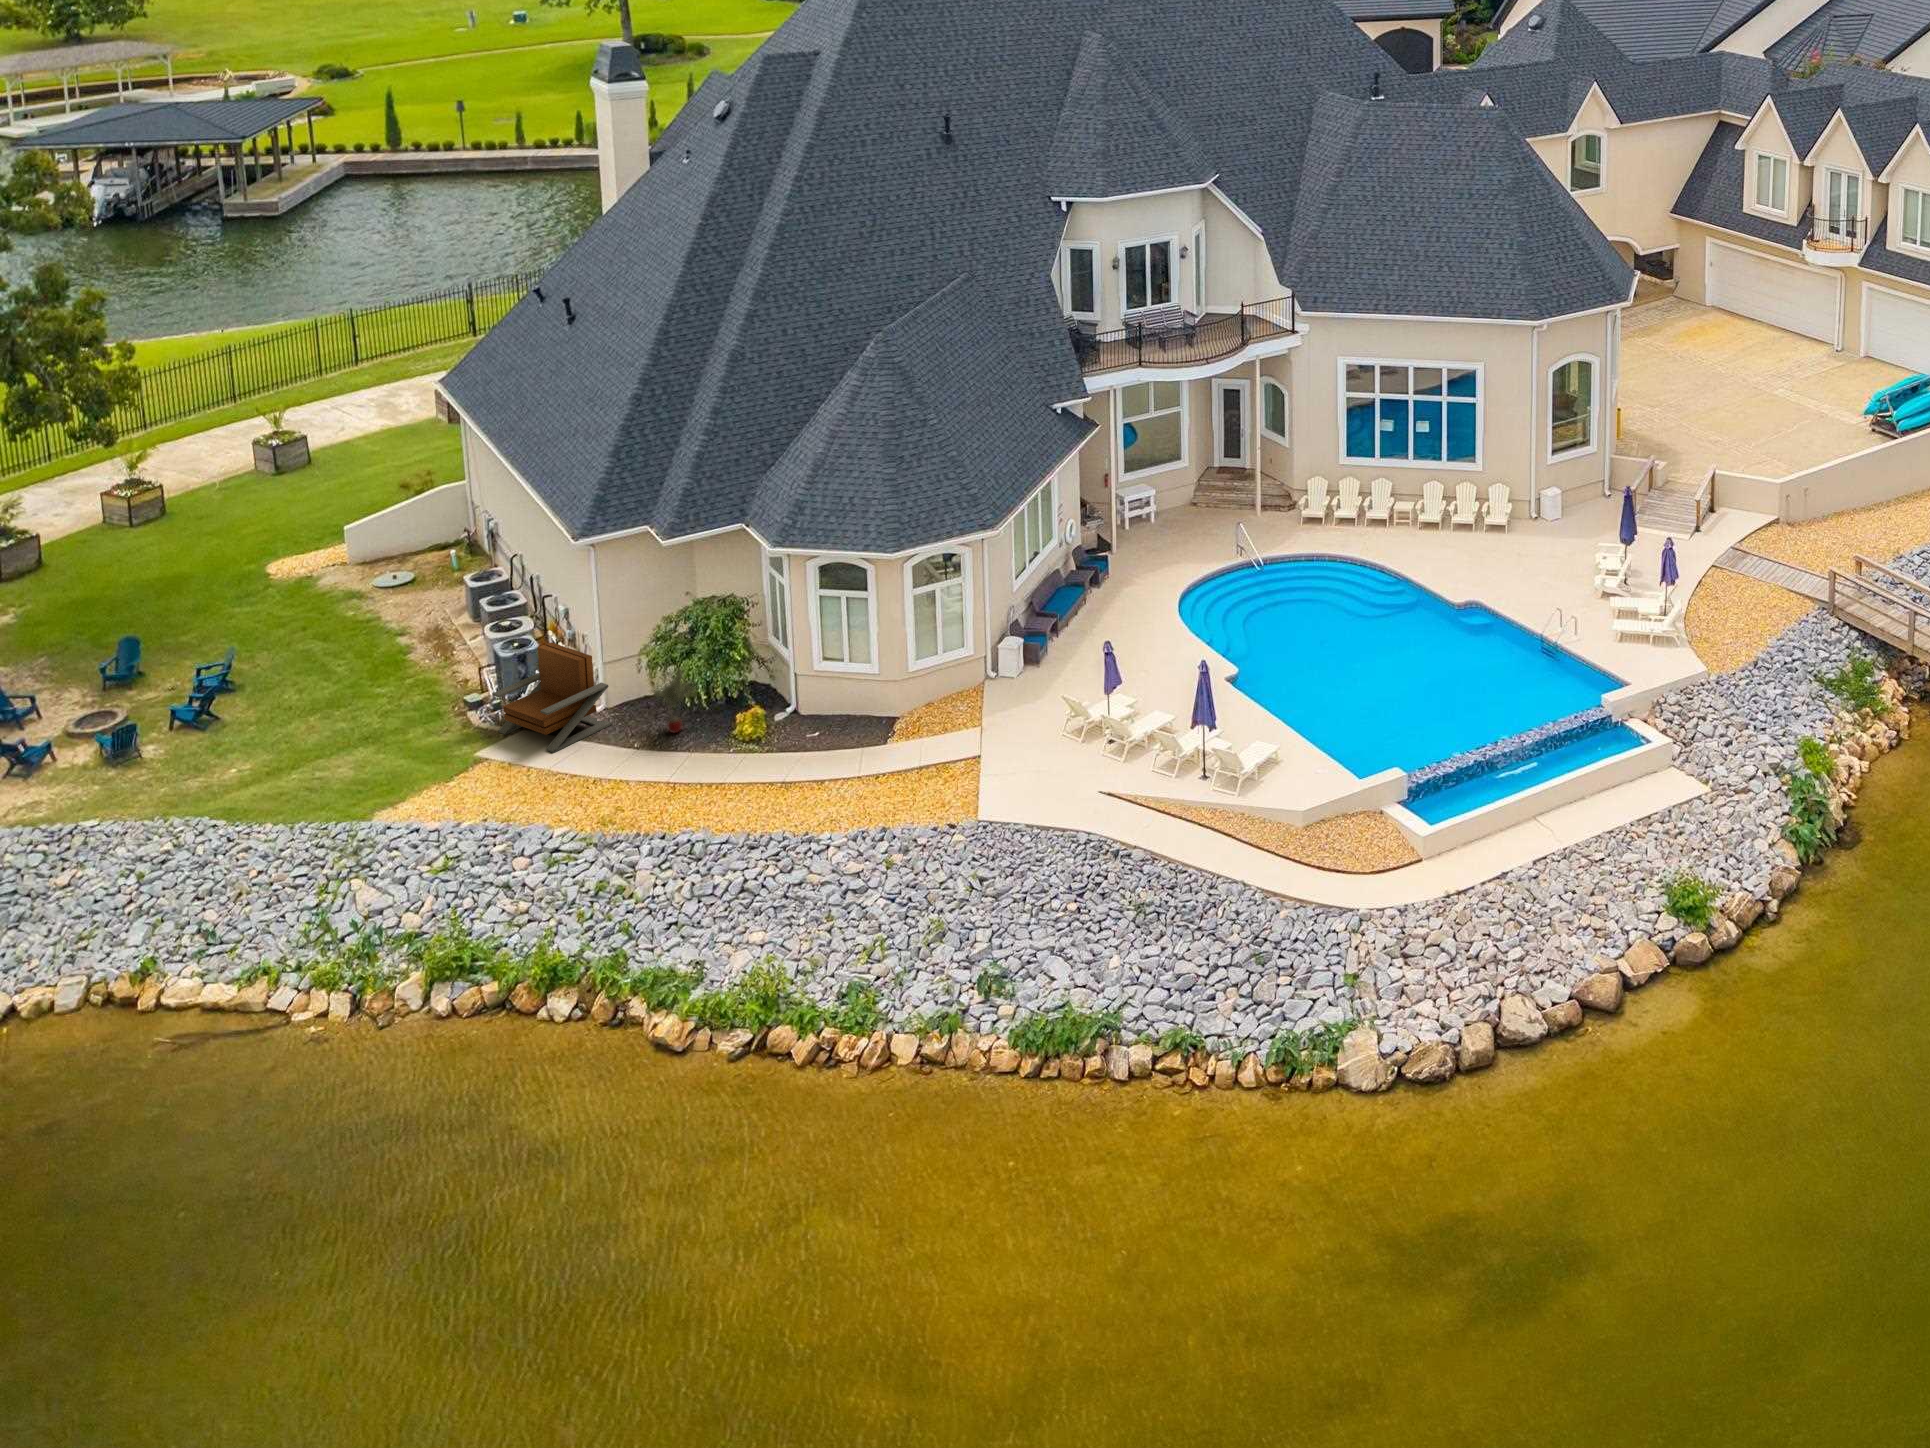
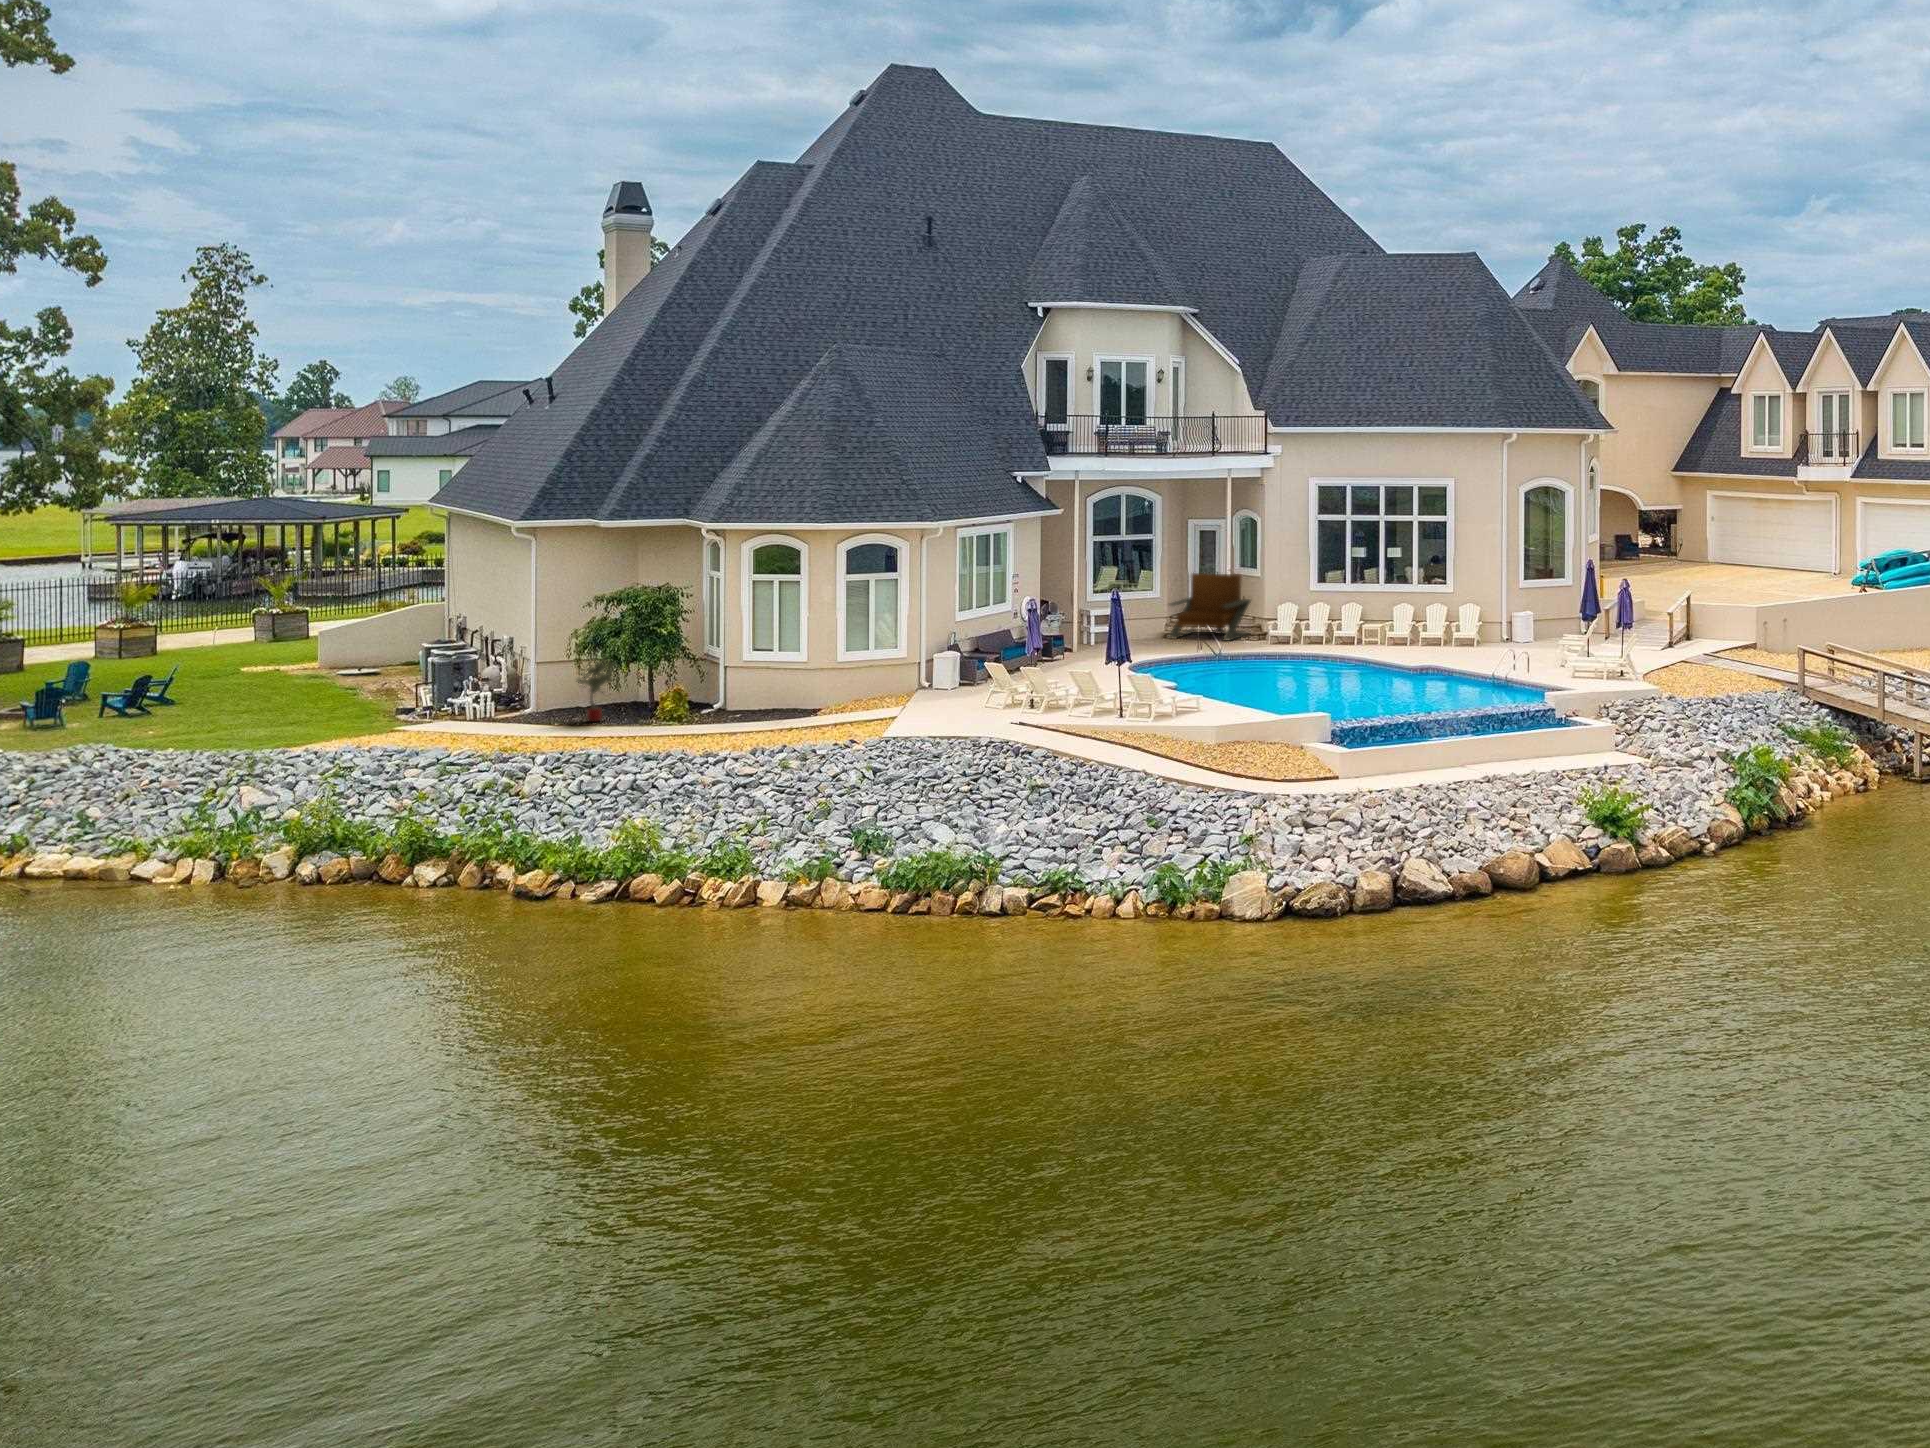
lounge chair: present [492,642,612,753] -> present [1169,573,1251,641]

